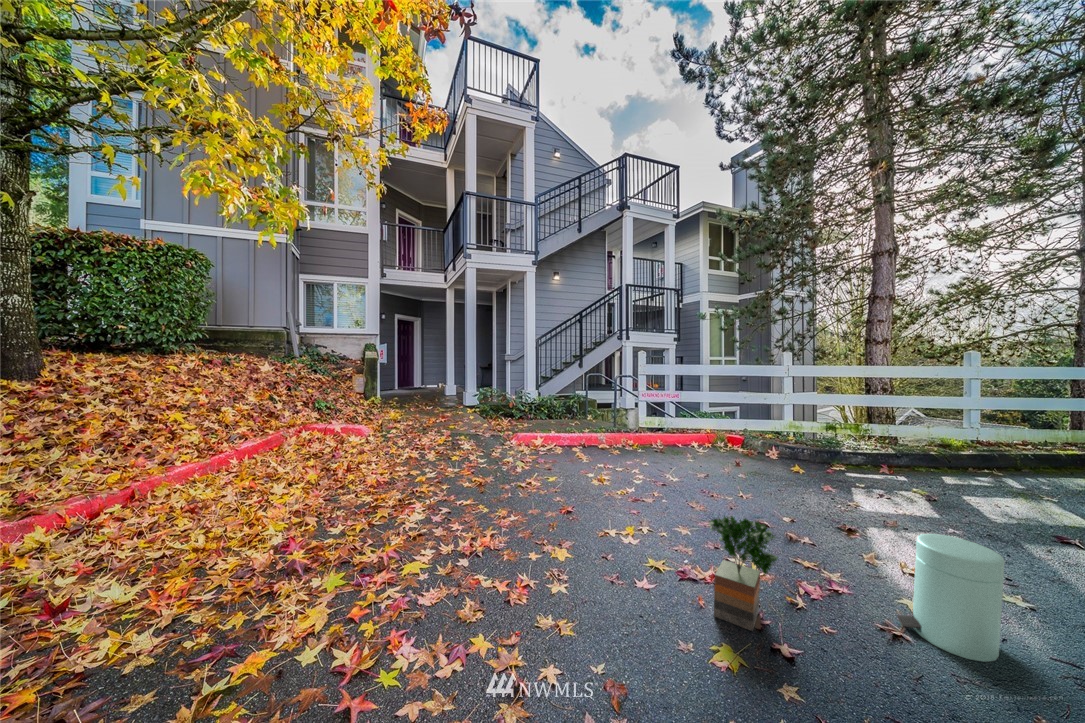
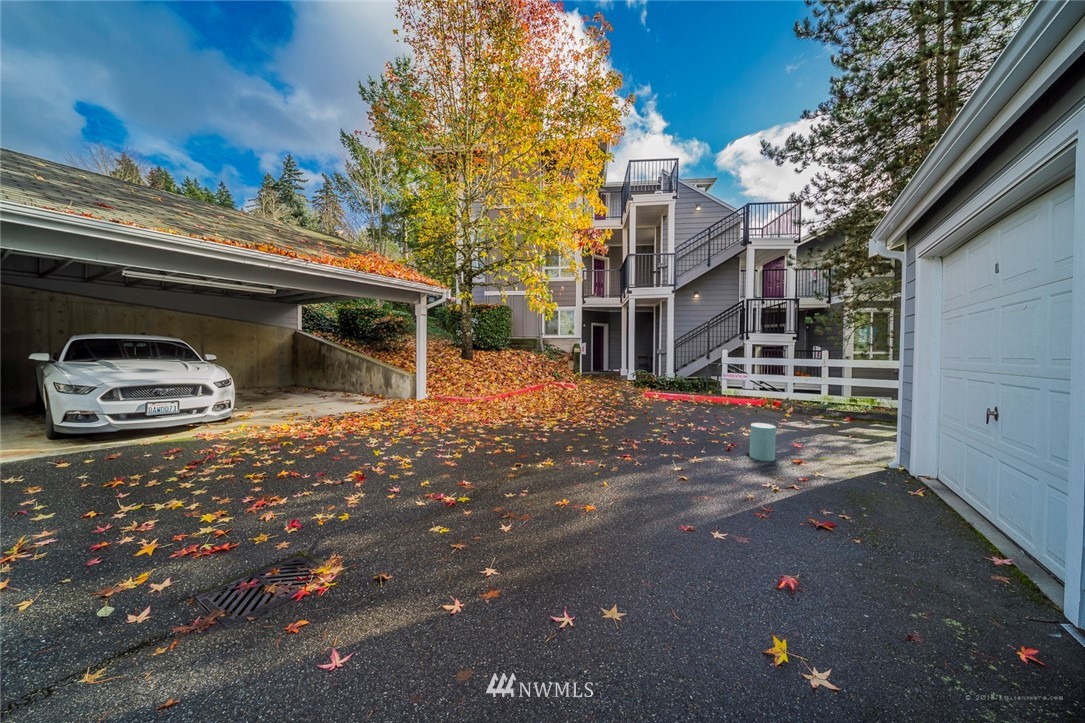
potted tree: present [709,516,778,631] -> none [677,411,701,446]

